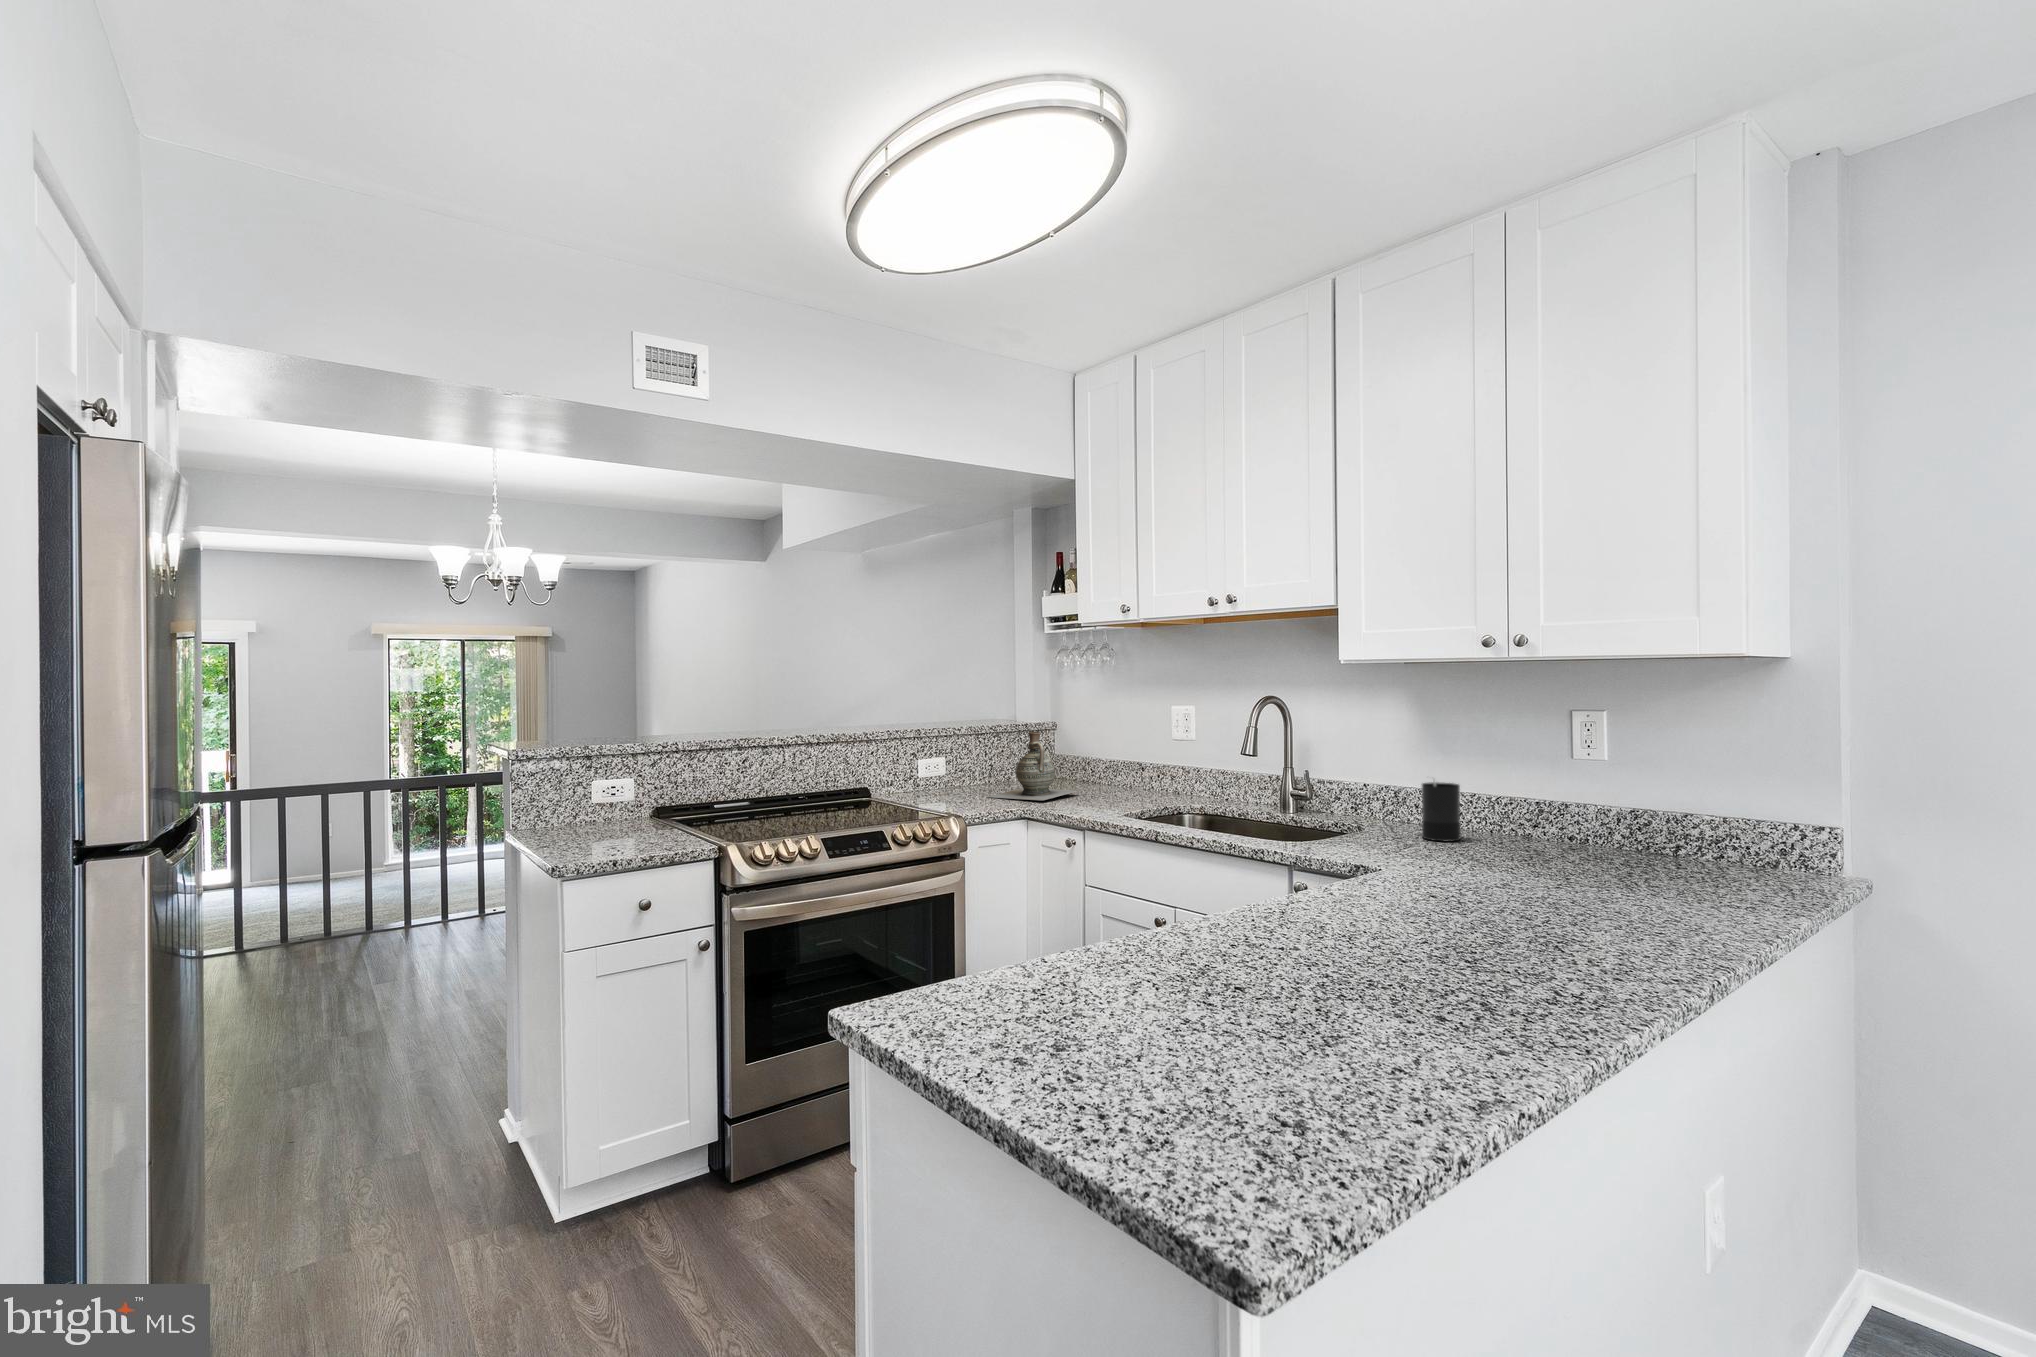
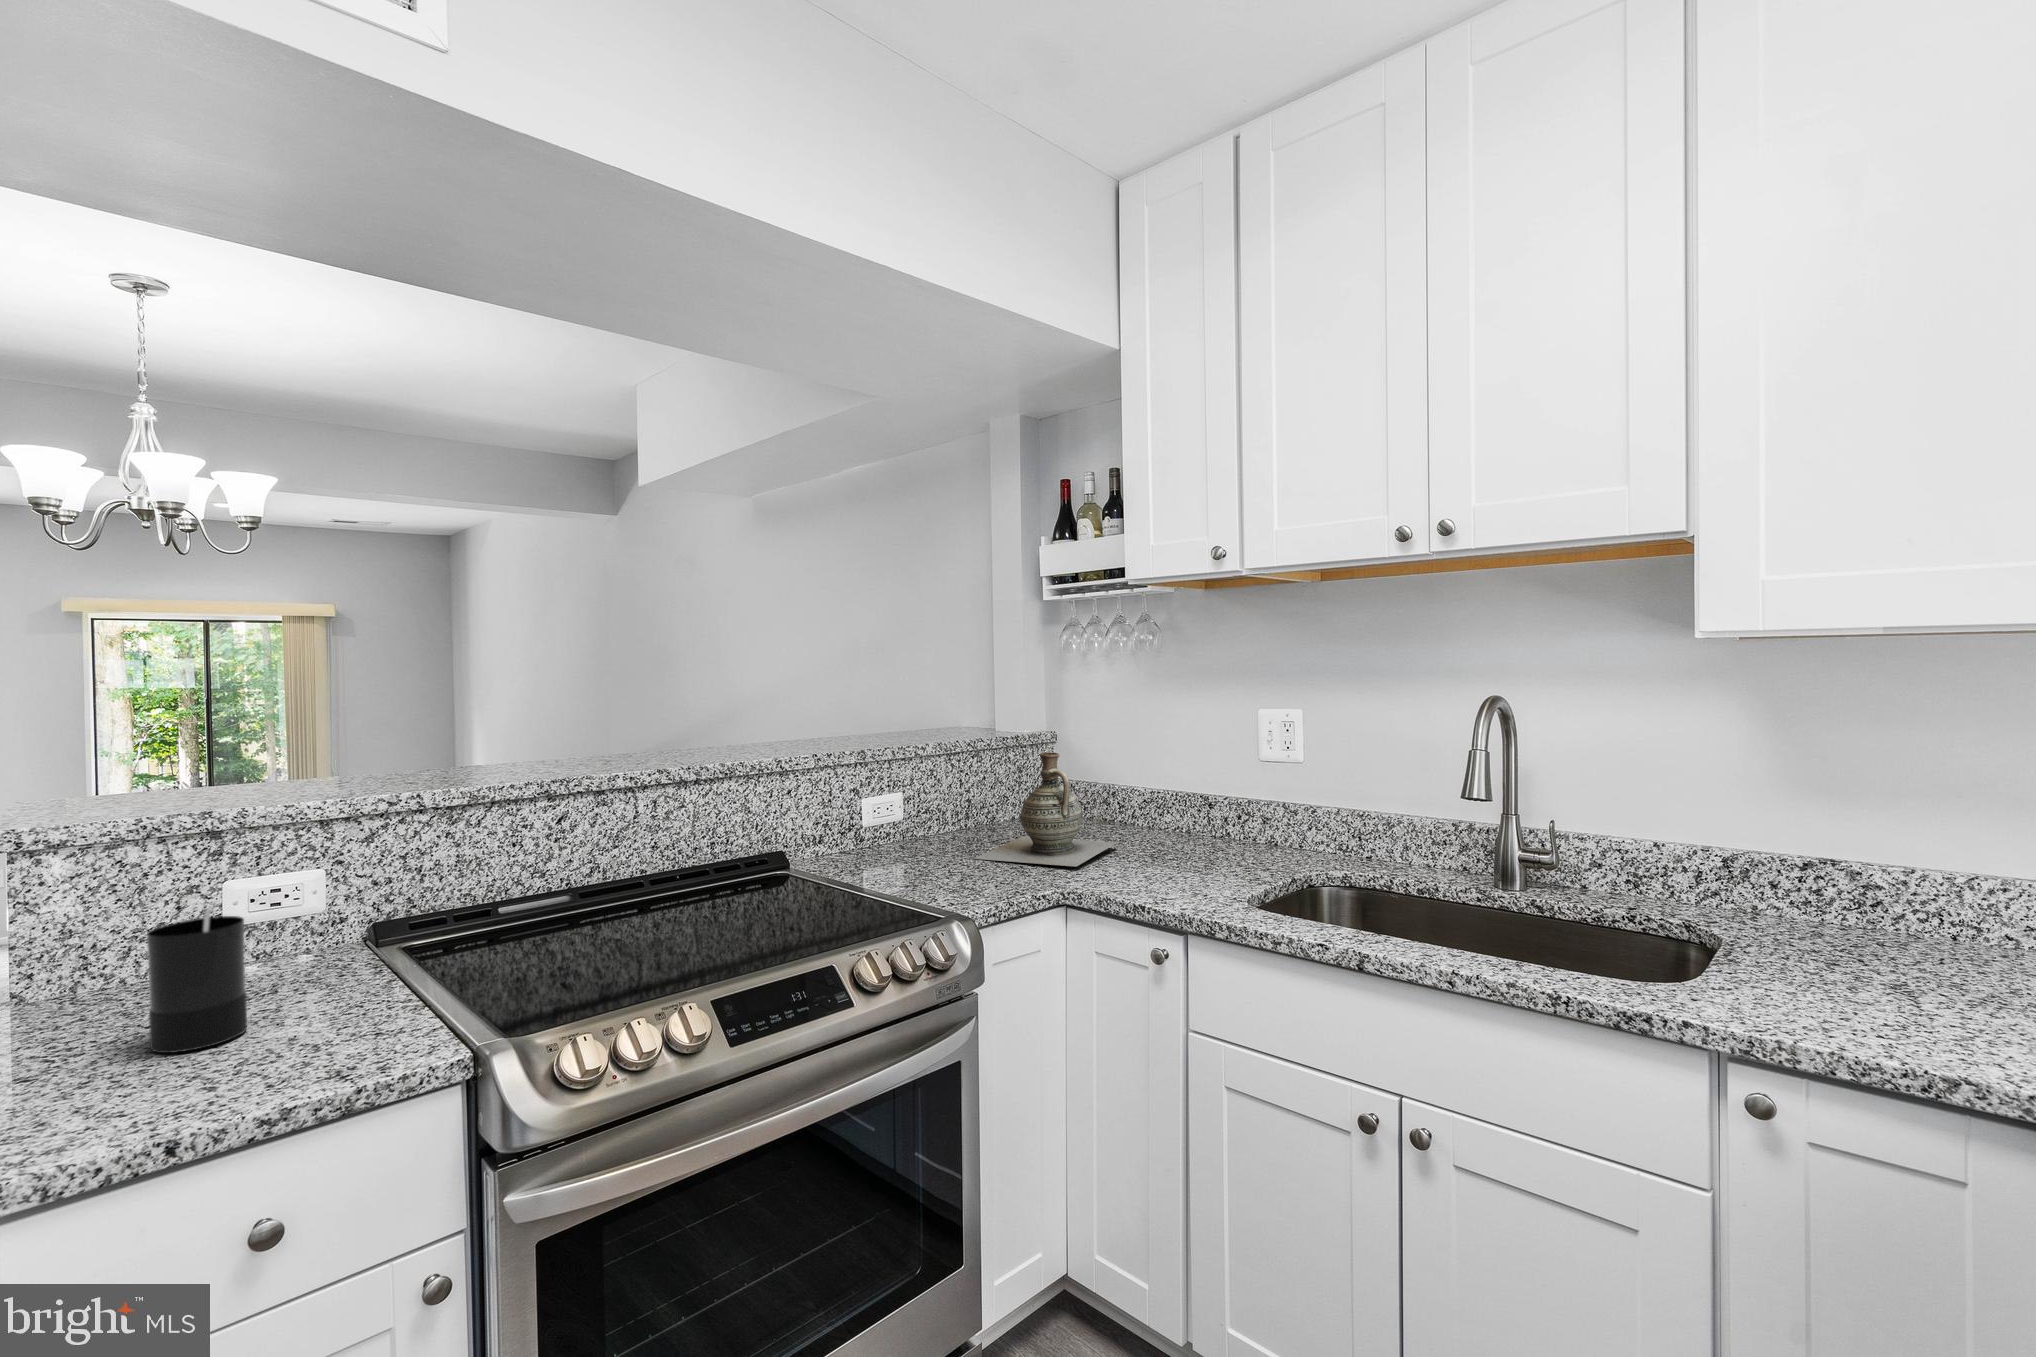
candle: present [1422,779,1460,841] -> present [147,904,247,1053]

